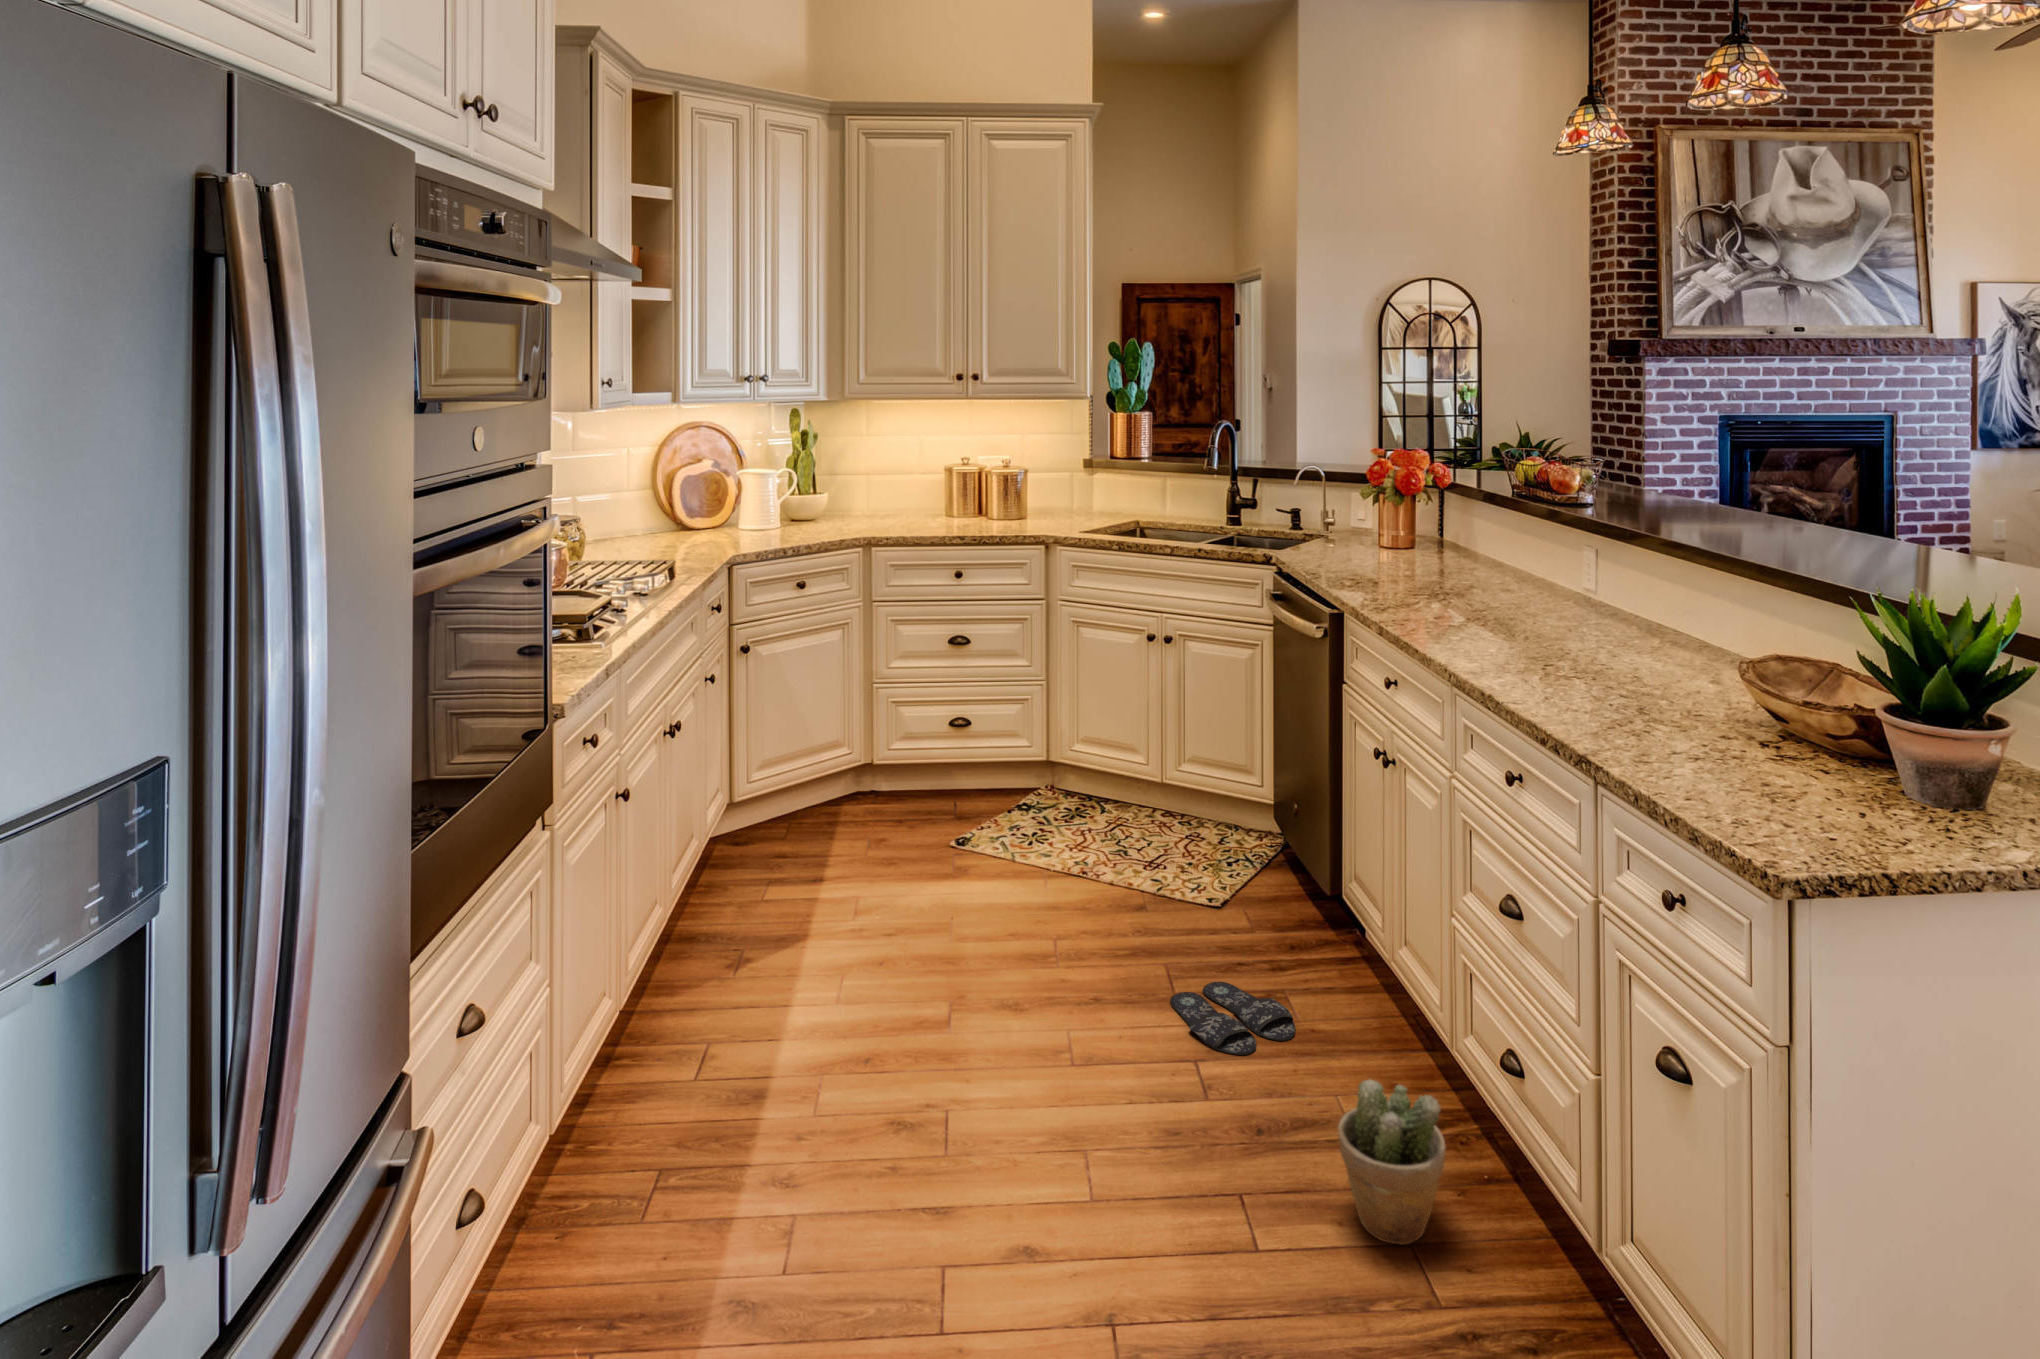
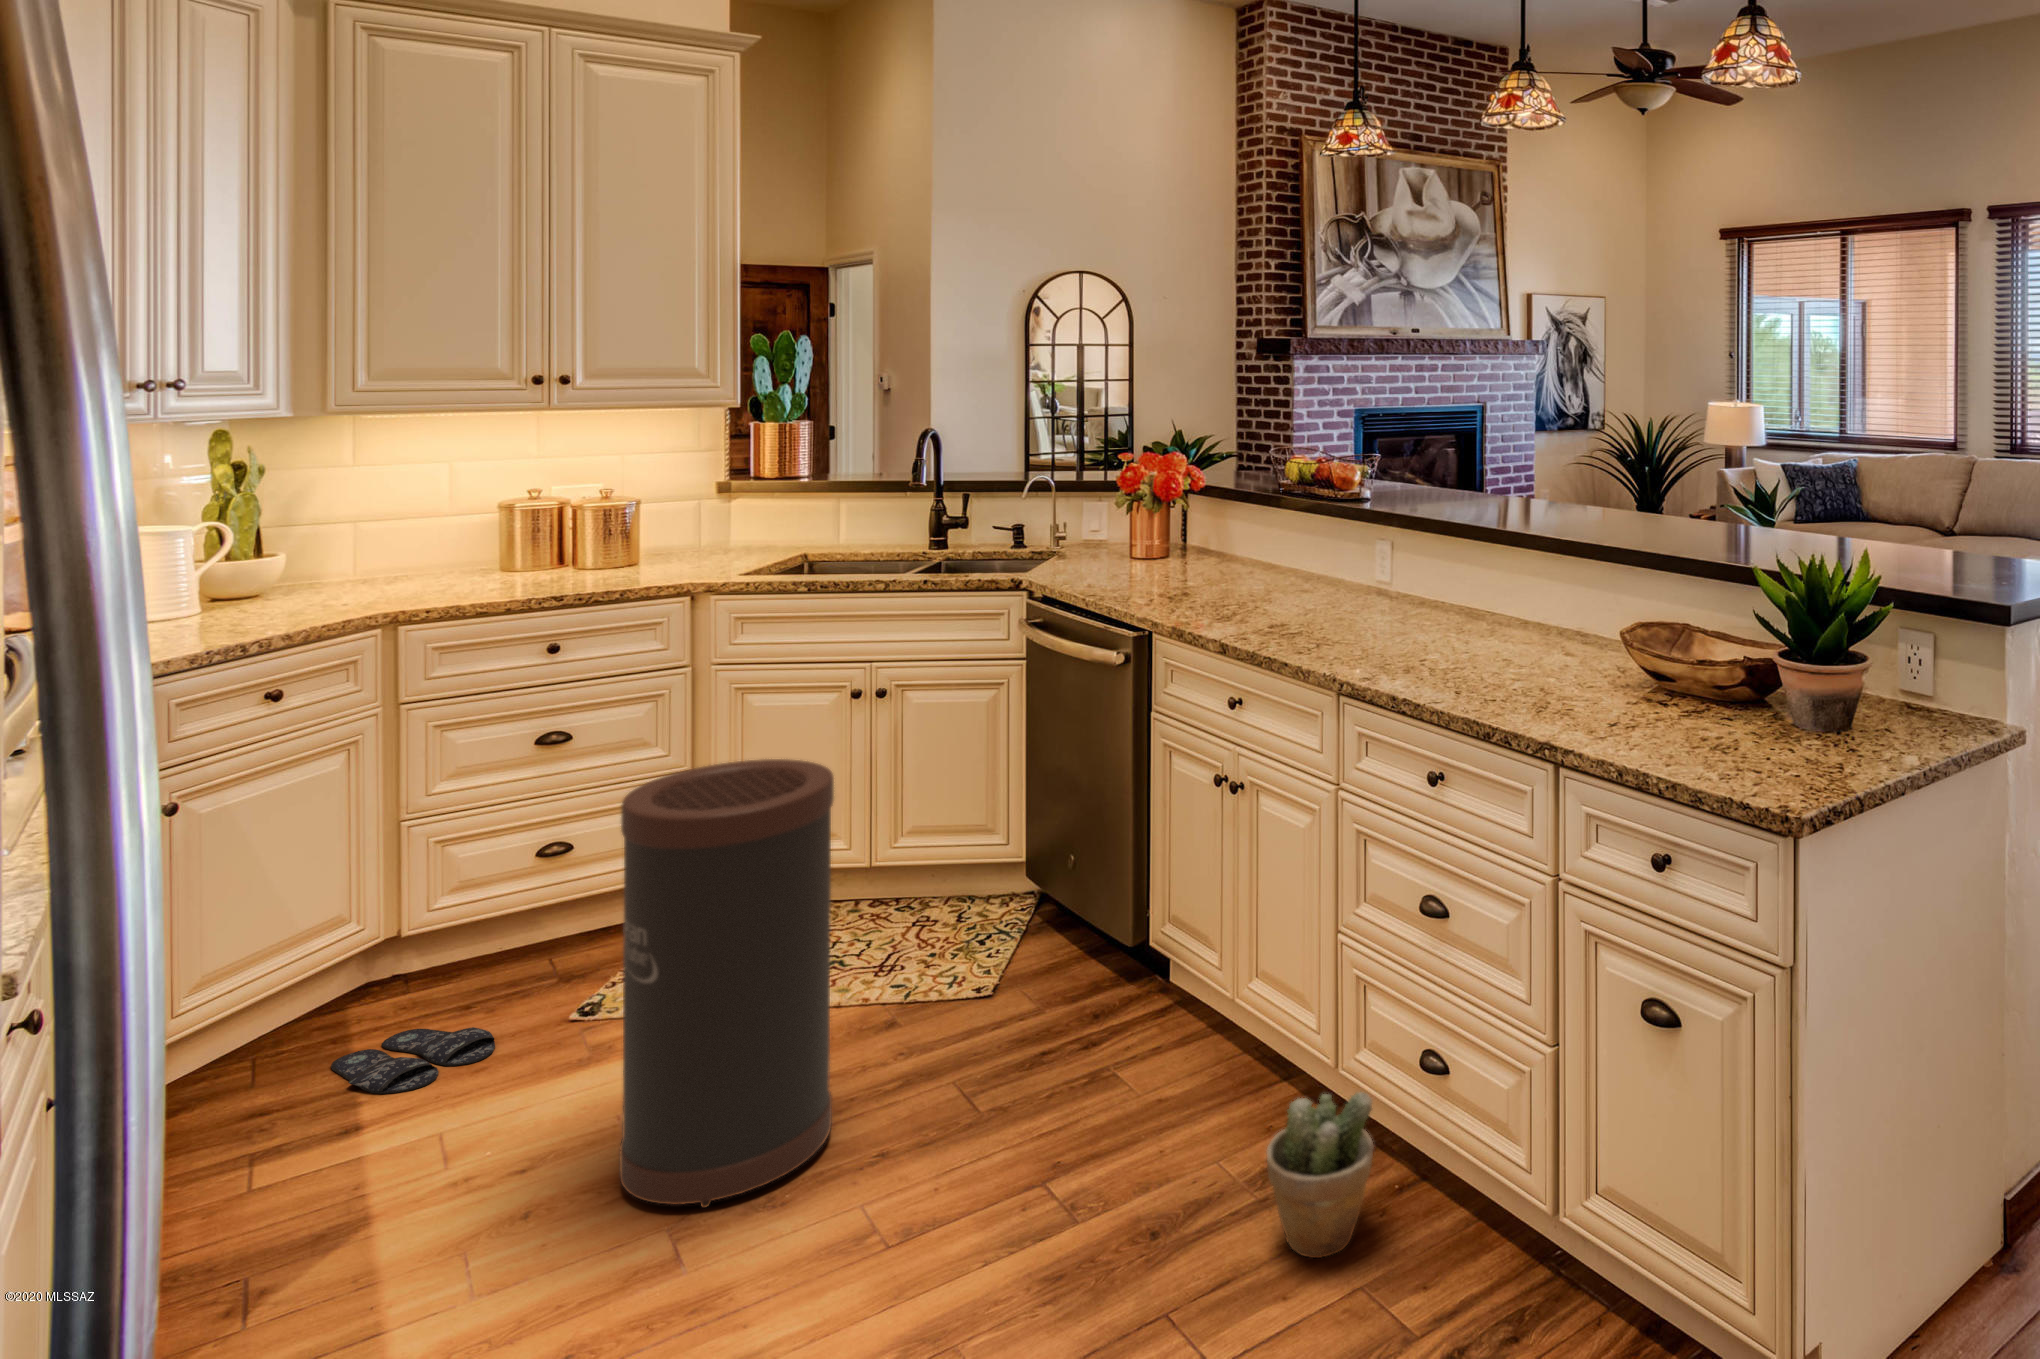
trash can: none [925,672,1065,1000] -> present [620,759,834,1208]
slippers: present [1170,982,1295,1055] -> present [331,1027,495,1094]

